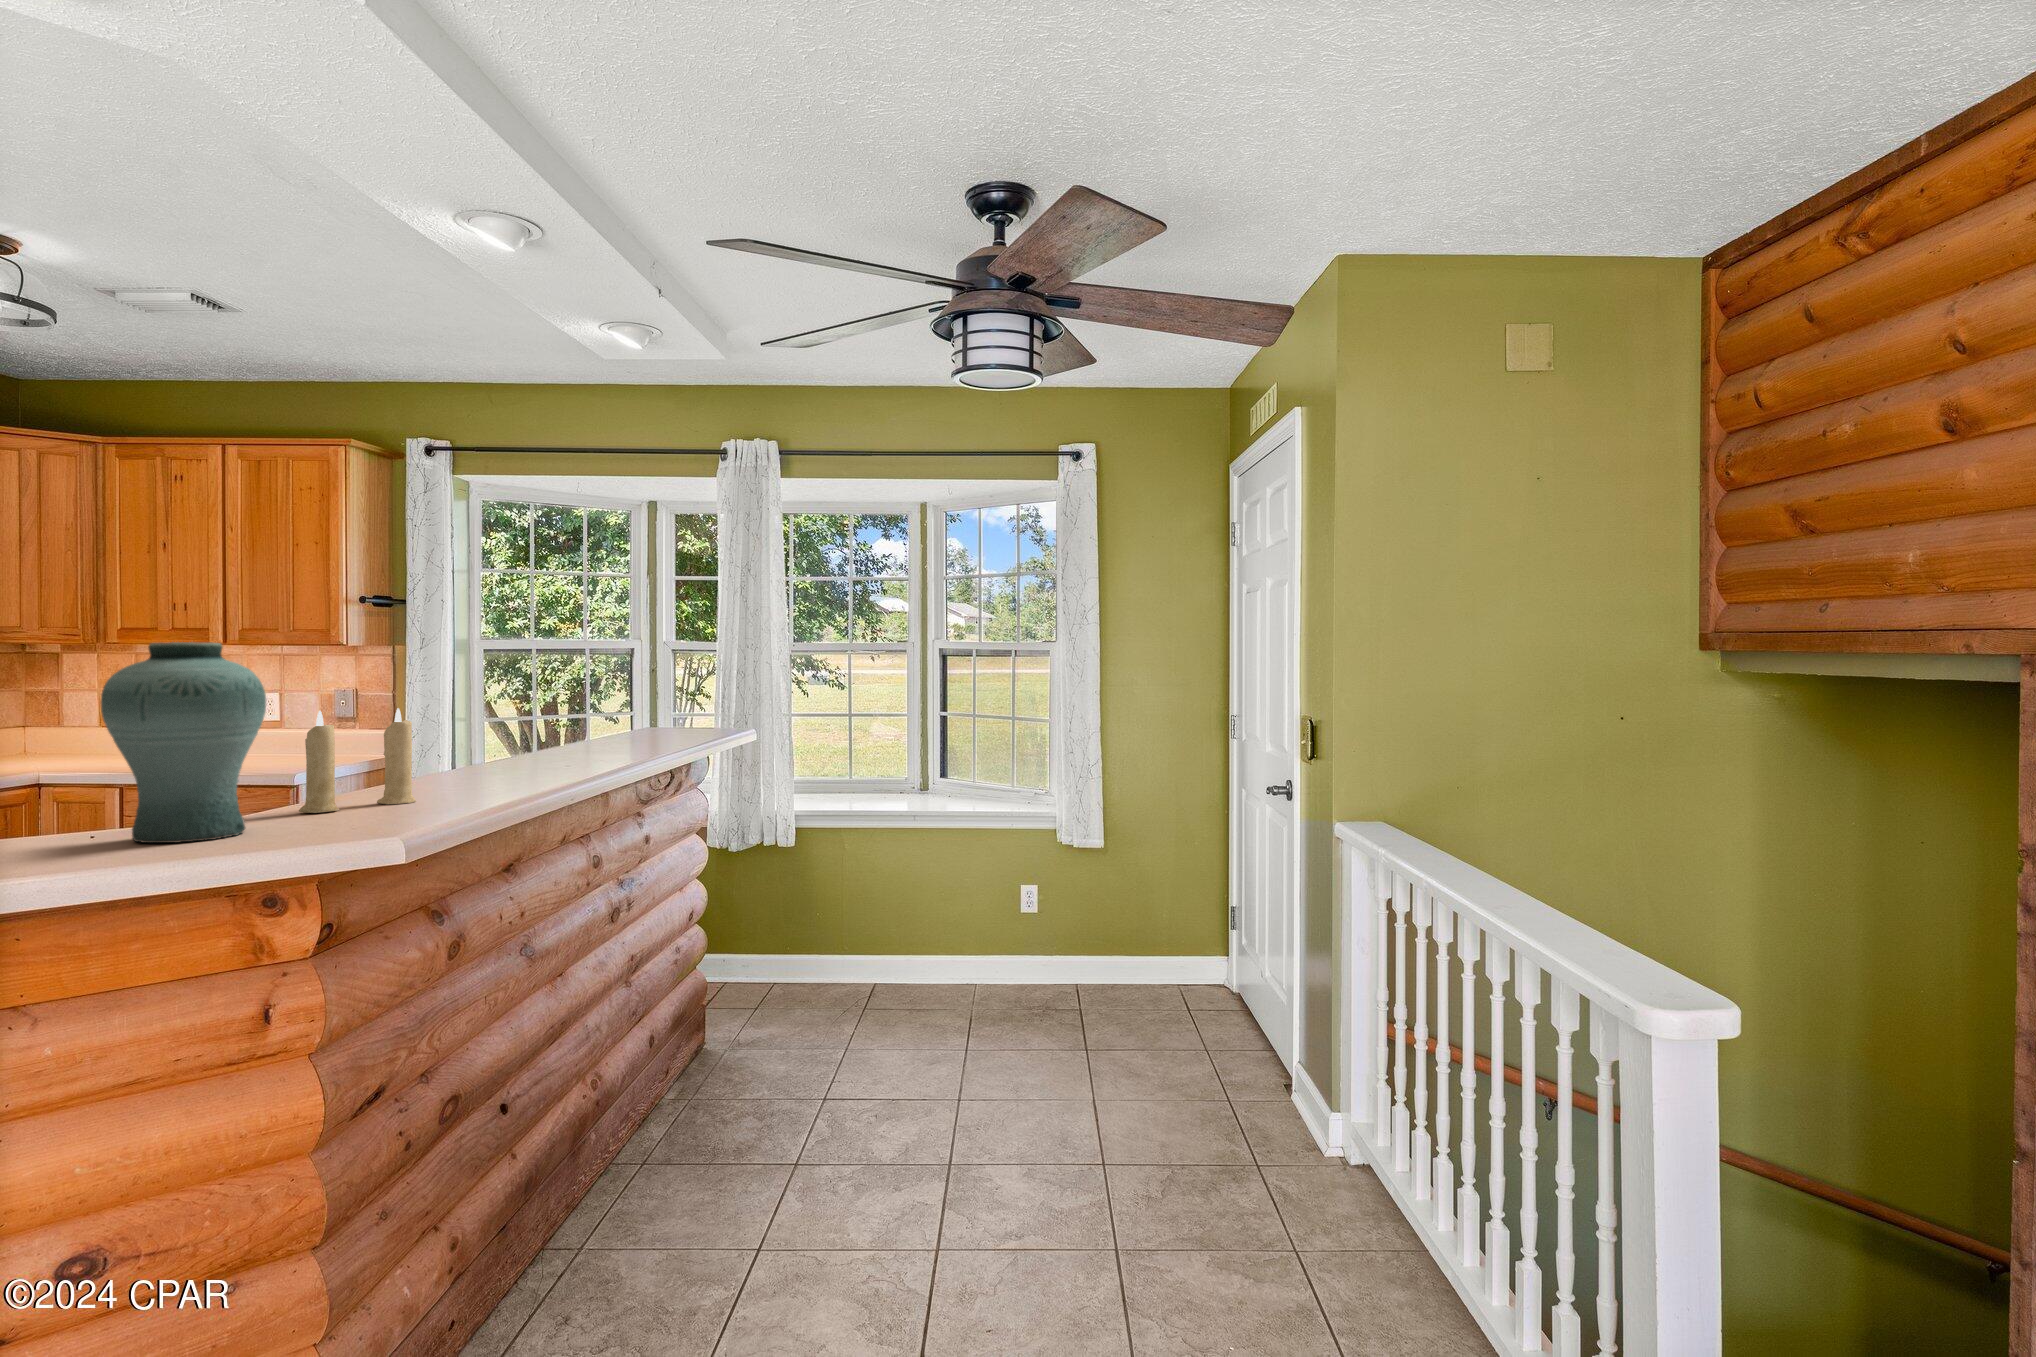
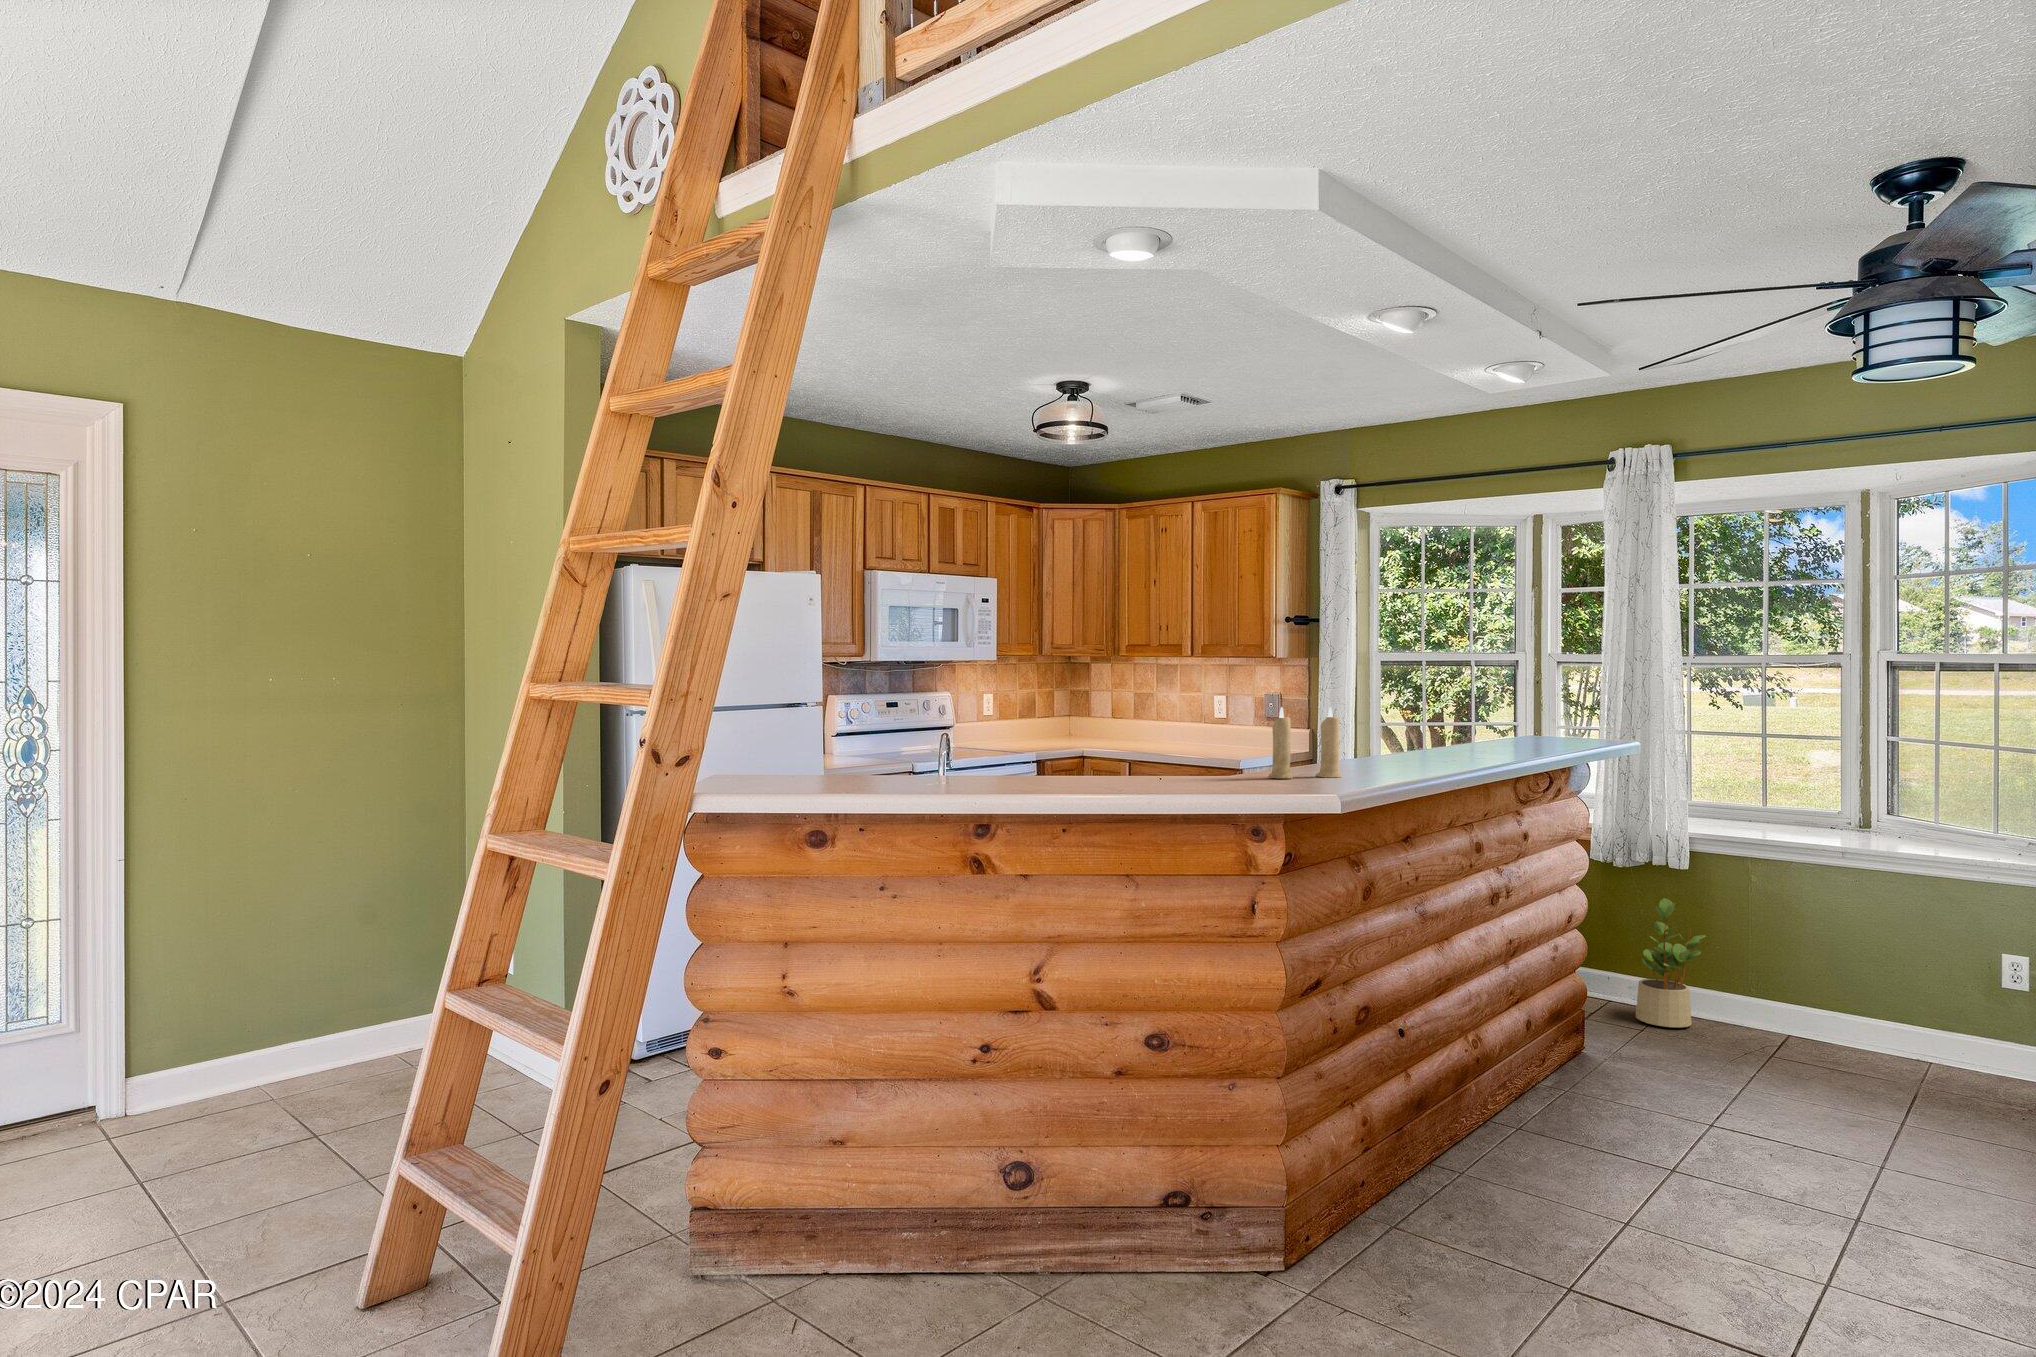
vase: present [101,642,266,843] -> none [1169,660,1255,788]
potted plant: none [750,877,809,1001] -> present [1636,898,1706,1028]

